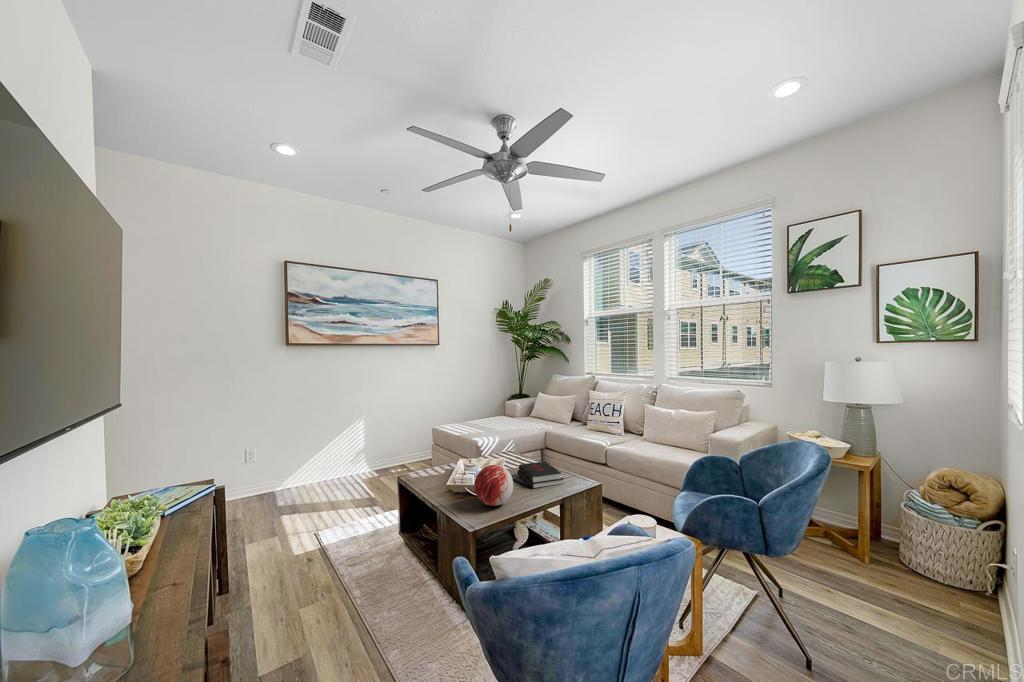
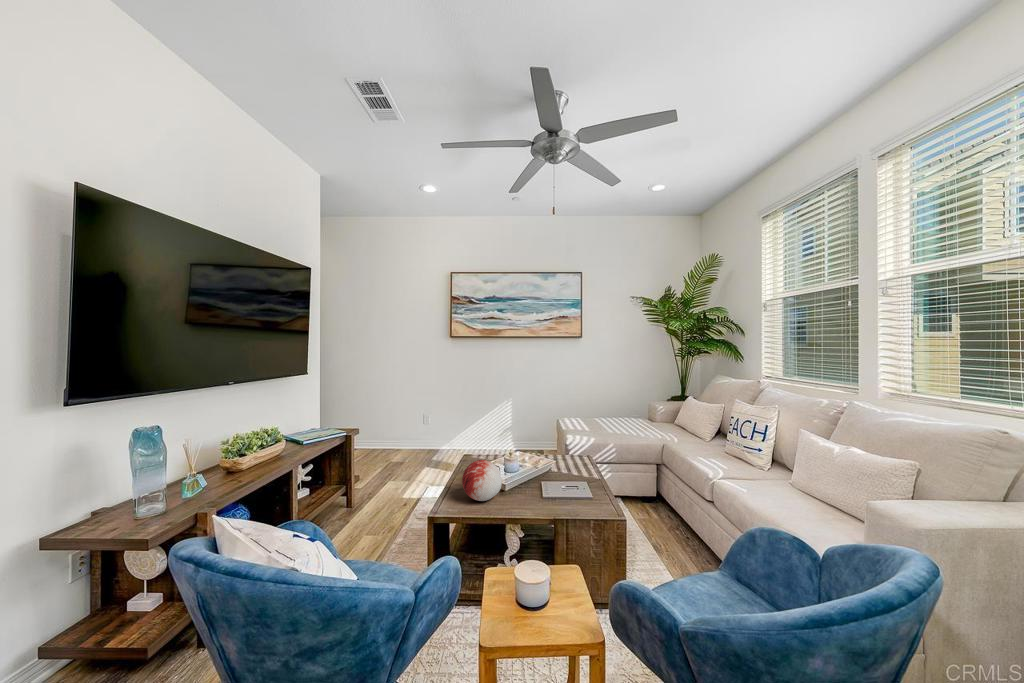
hardback book: present [517,461,563,489] -> none [538,469,583,503]

